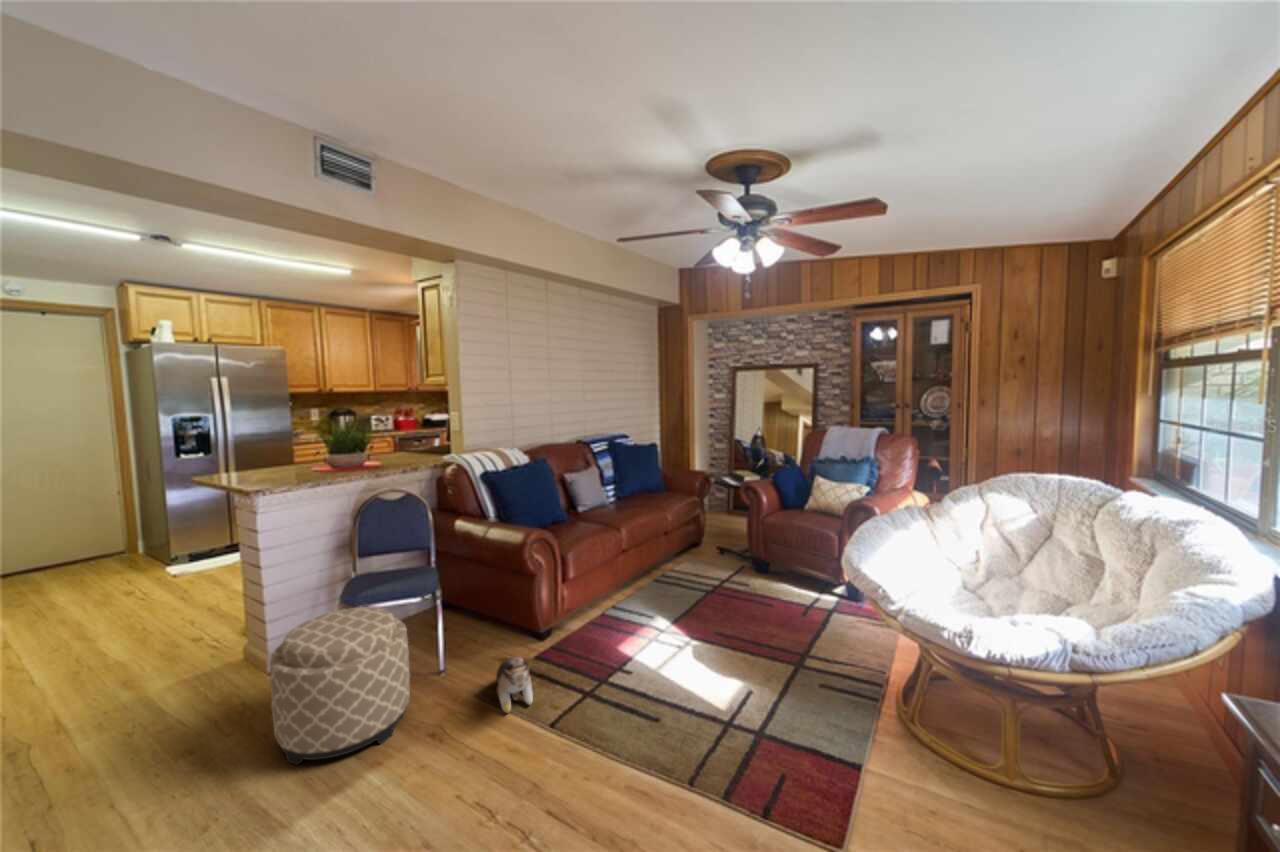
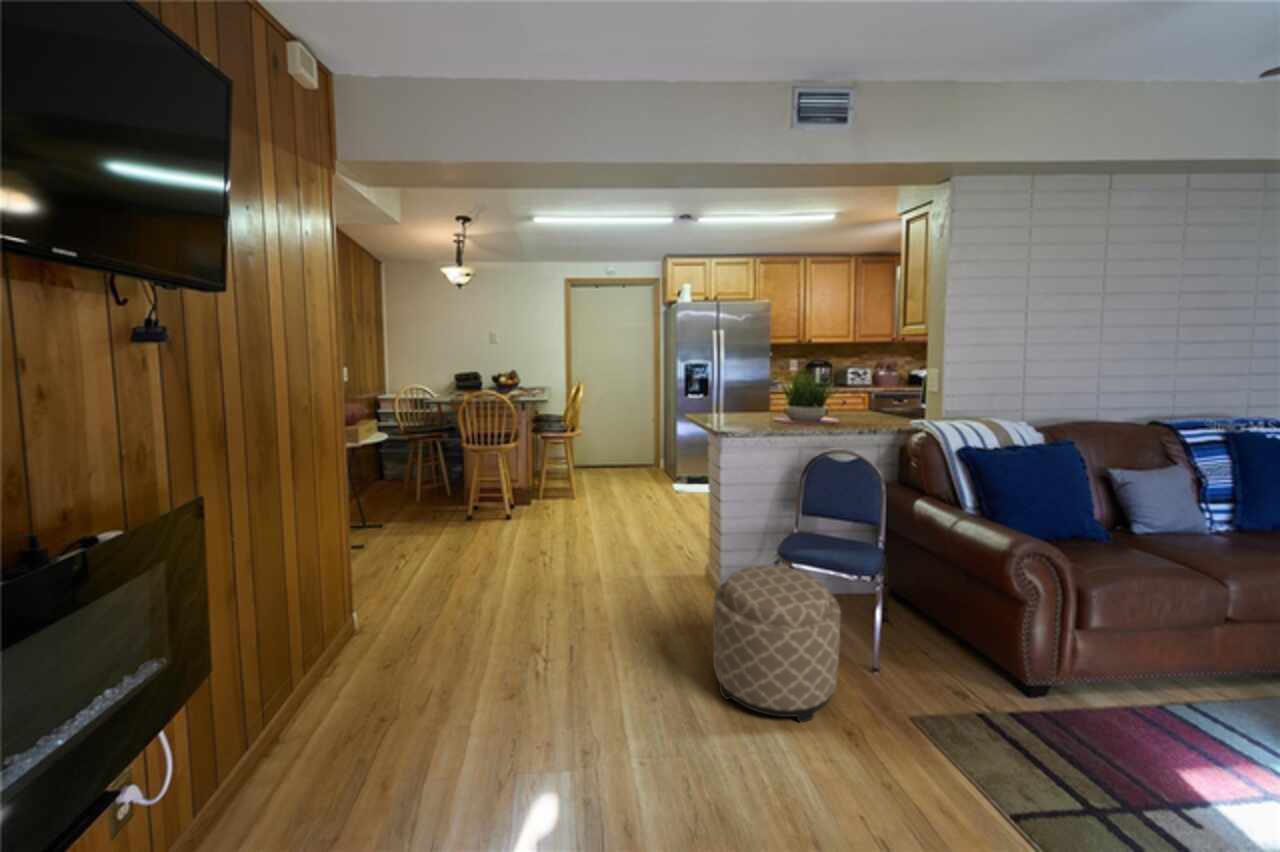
plush toy: present [496,656,533,713] -> none [942,700,1002,779]

